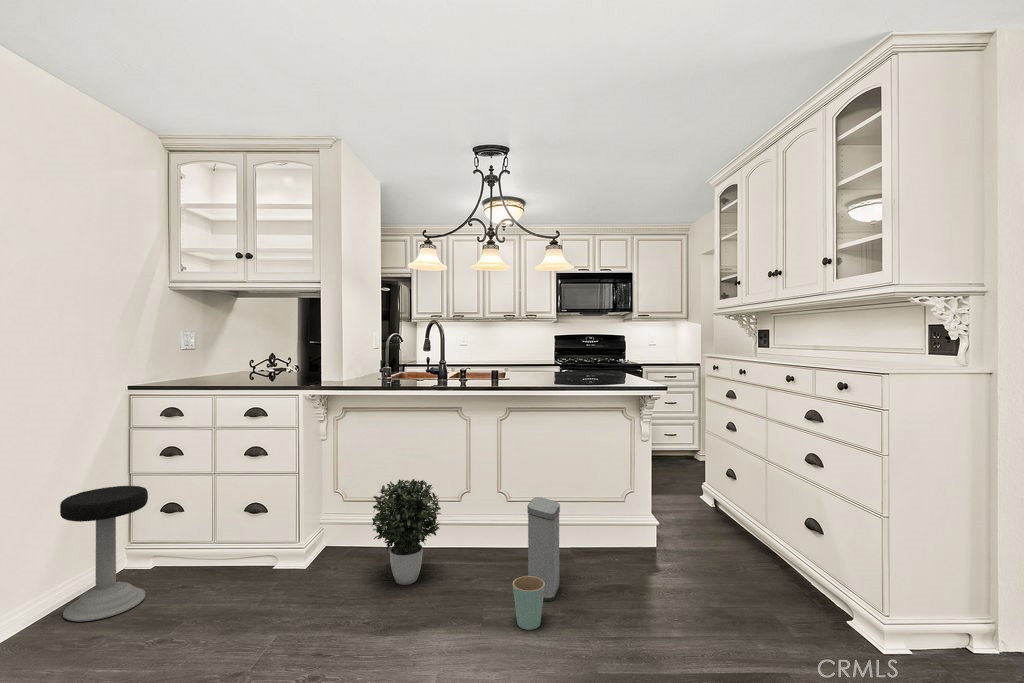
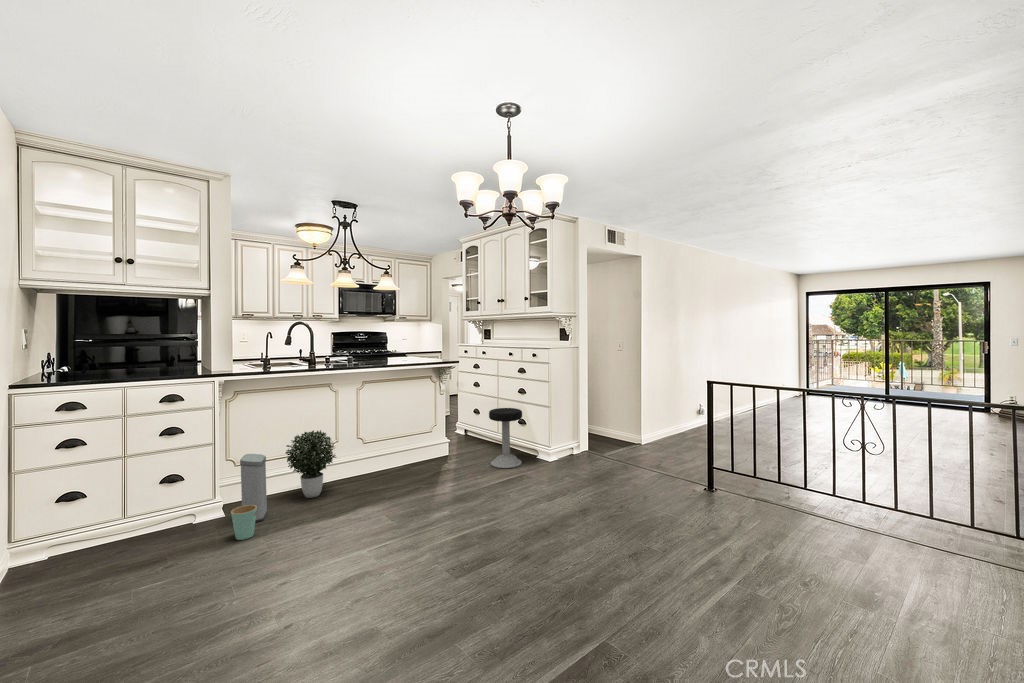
stool: present [60,486,148,622] -> present [489,408,522,468]
trash can: present [513,497,560,630] -> present [231,454,267,540]

